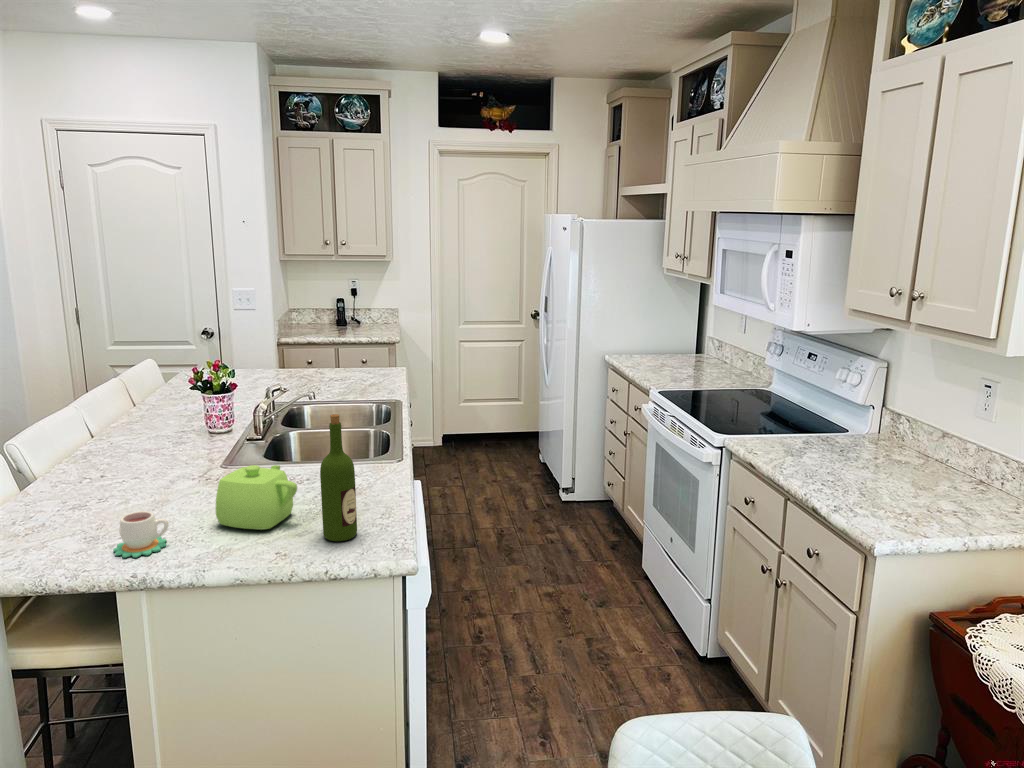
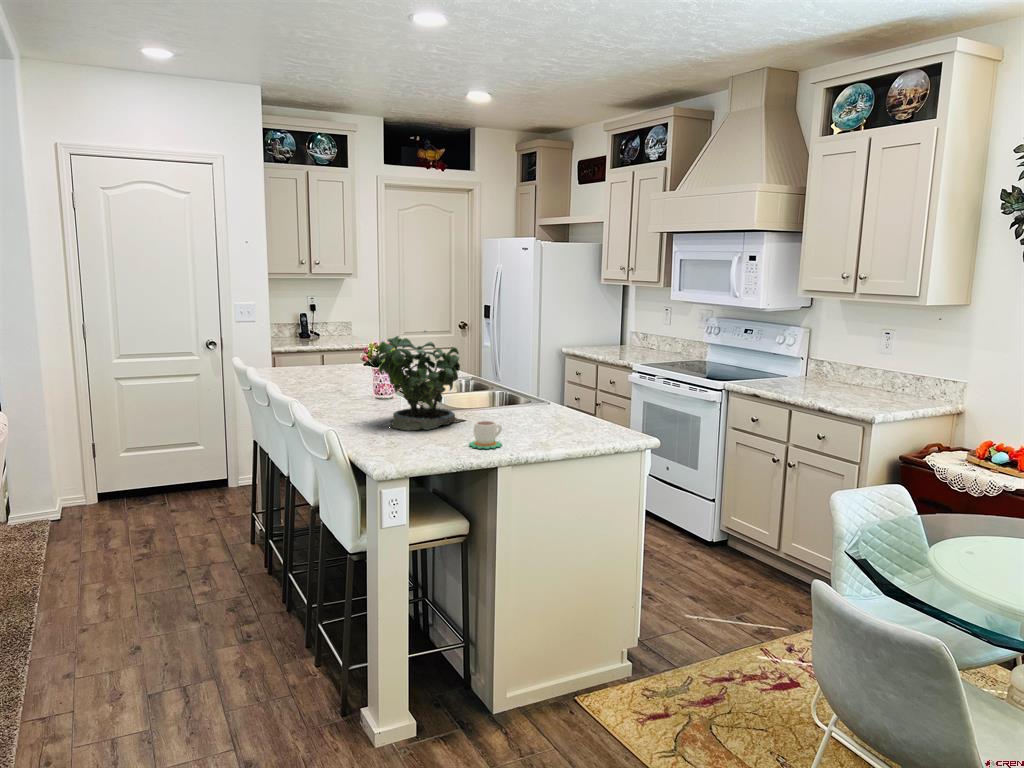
potted plant: none [84,365,224,503] -> present [370,330,465,430]
wine bottle: present [320,414,357,541] -> none [586,349,609,433]
teapot: present [216,465,297,530] -> none [506,392,561,433]

